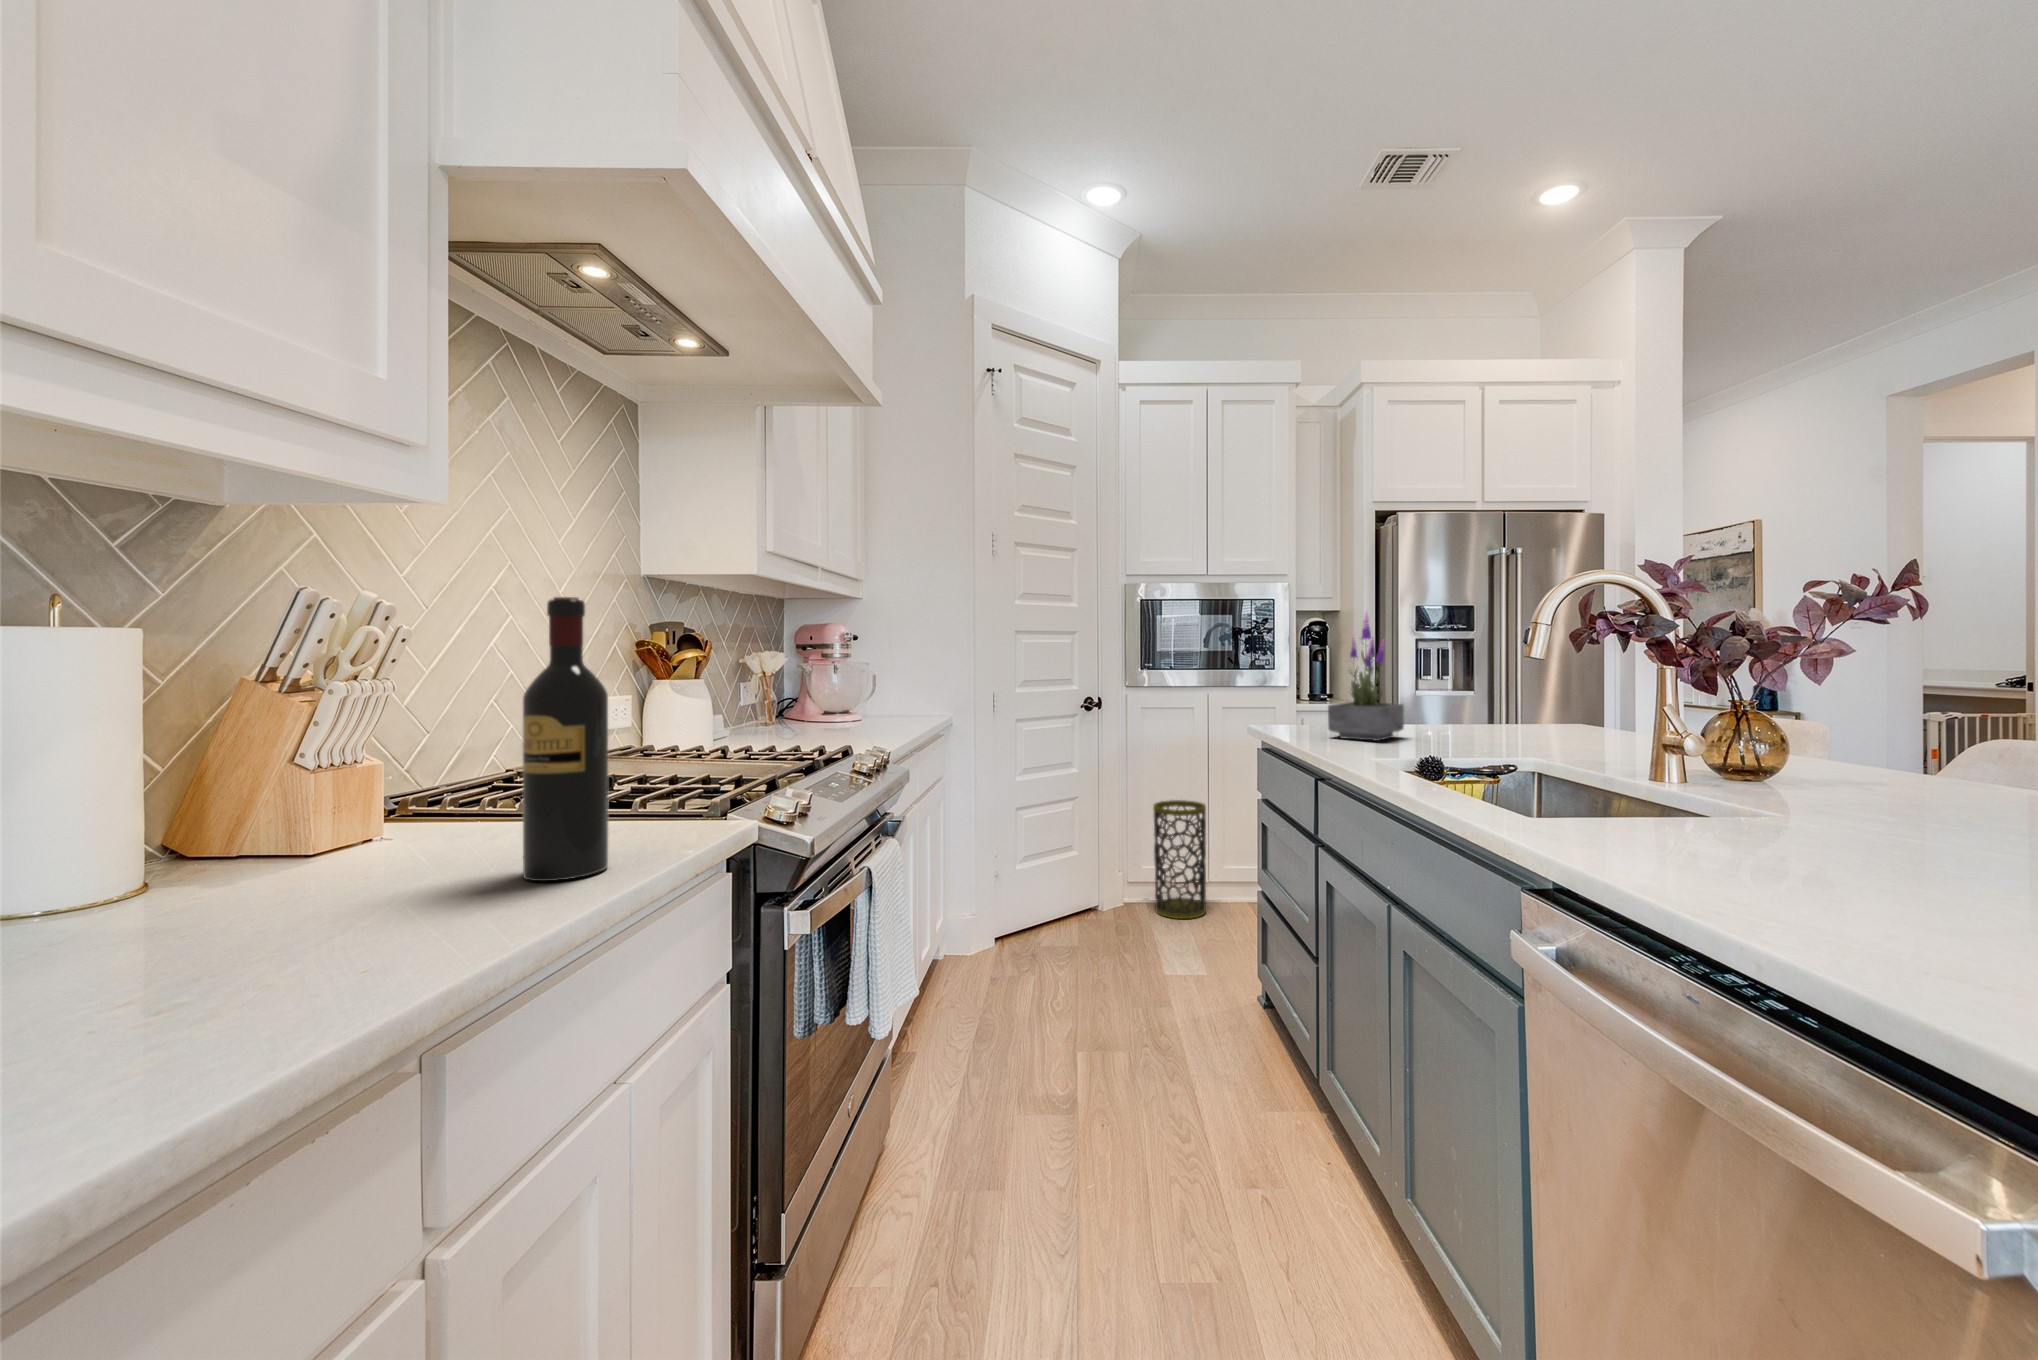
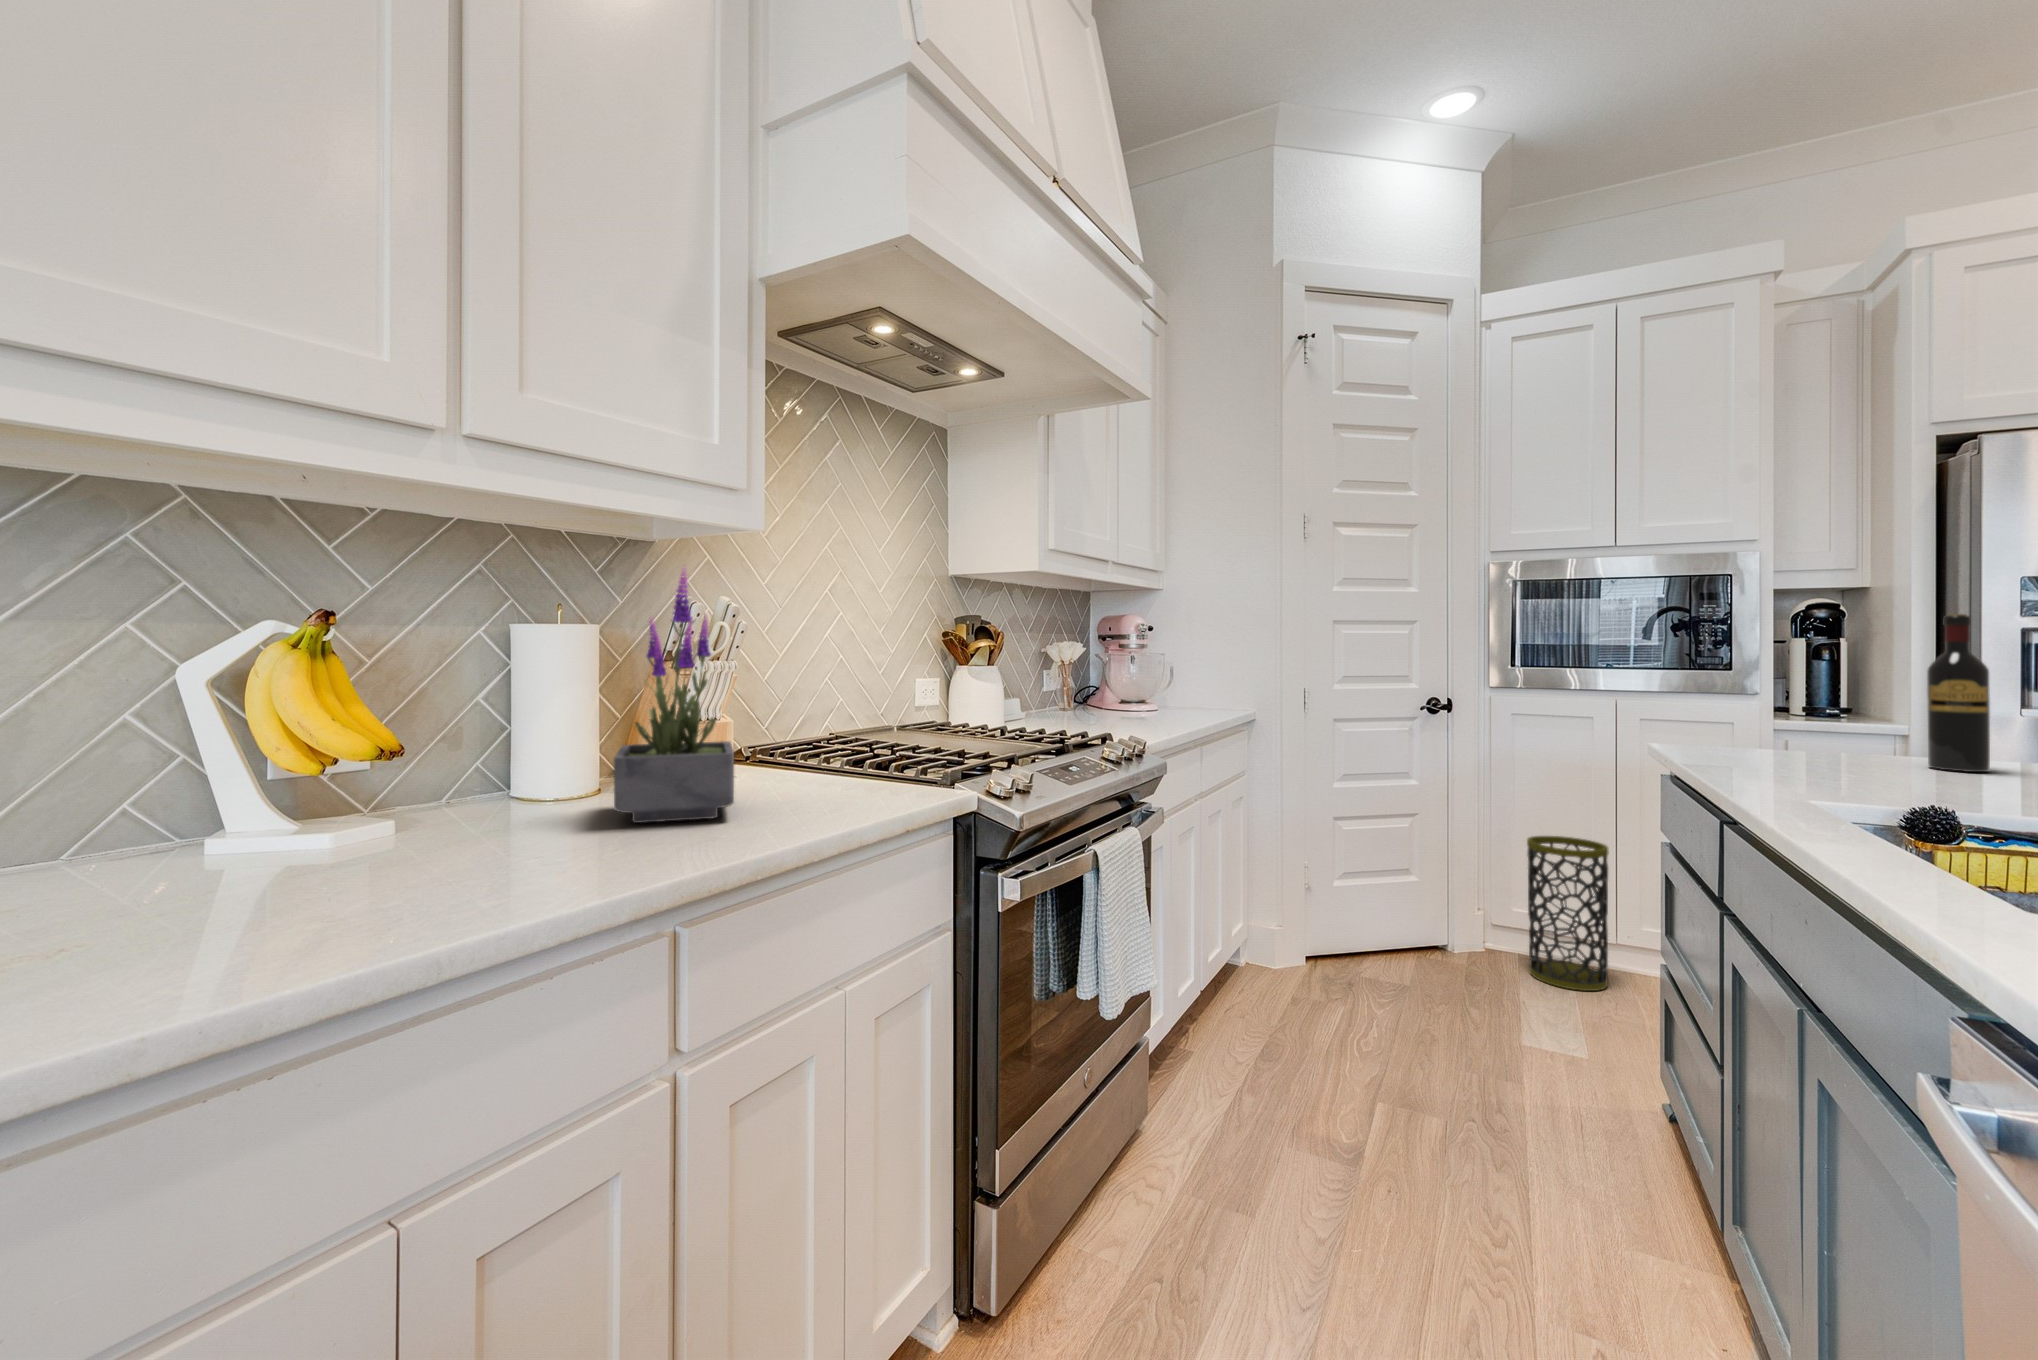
wine bottle: present [523,597,608,881] -> present [1927,614,1990,772]
potted plant: present [1328,612,1404,741] -> present [614,568,734,823]

